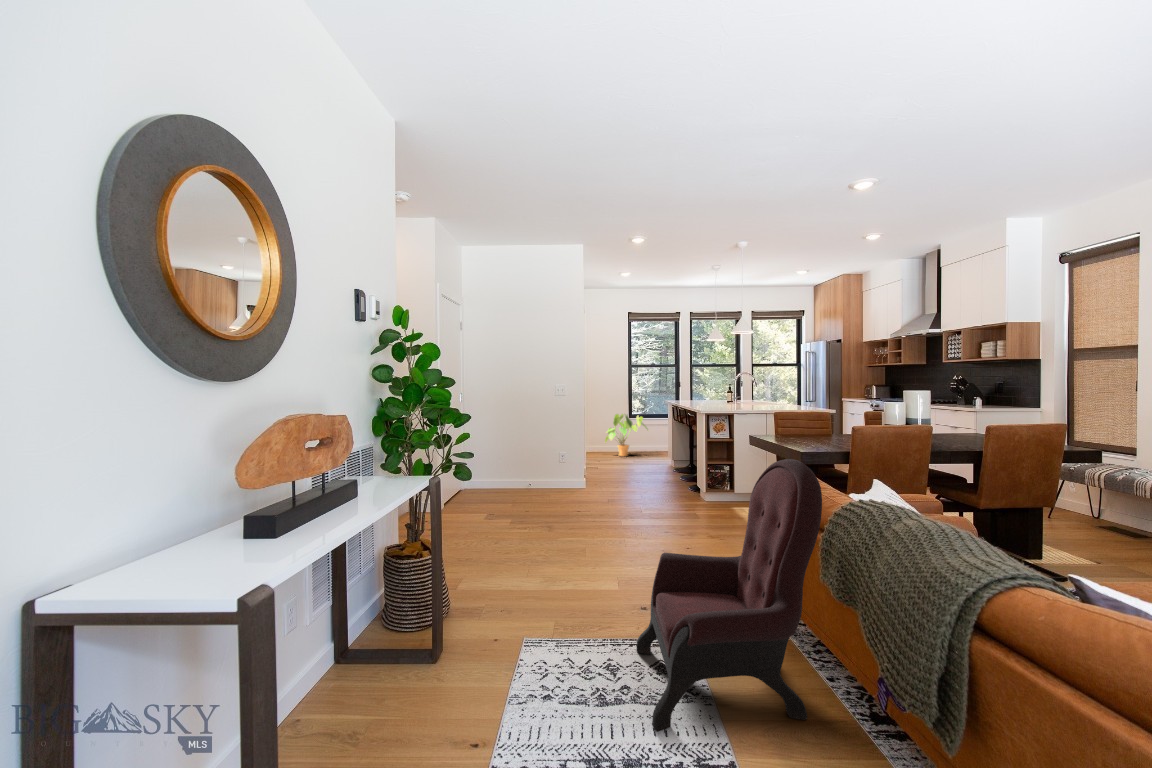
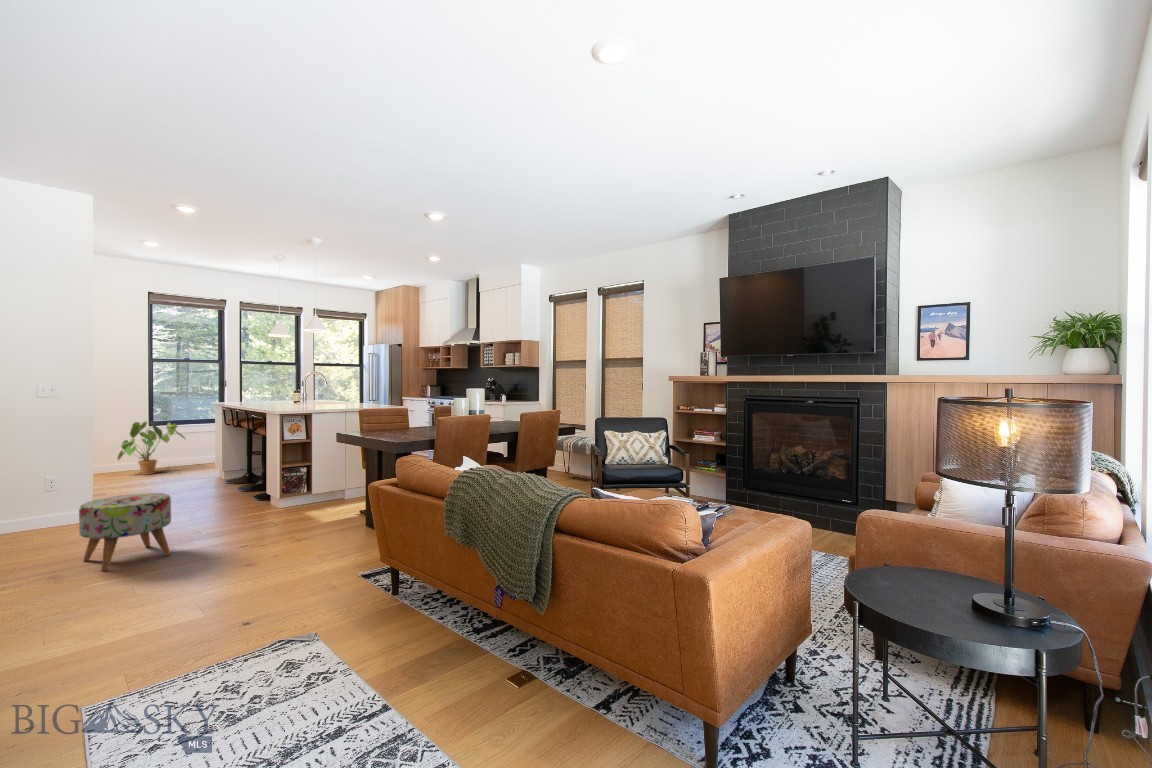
armchair: present [637,459,822,732] -> none [255,444,442,716]
ottoman: none [560,473,615,531] -> present [79,493,171,571]

